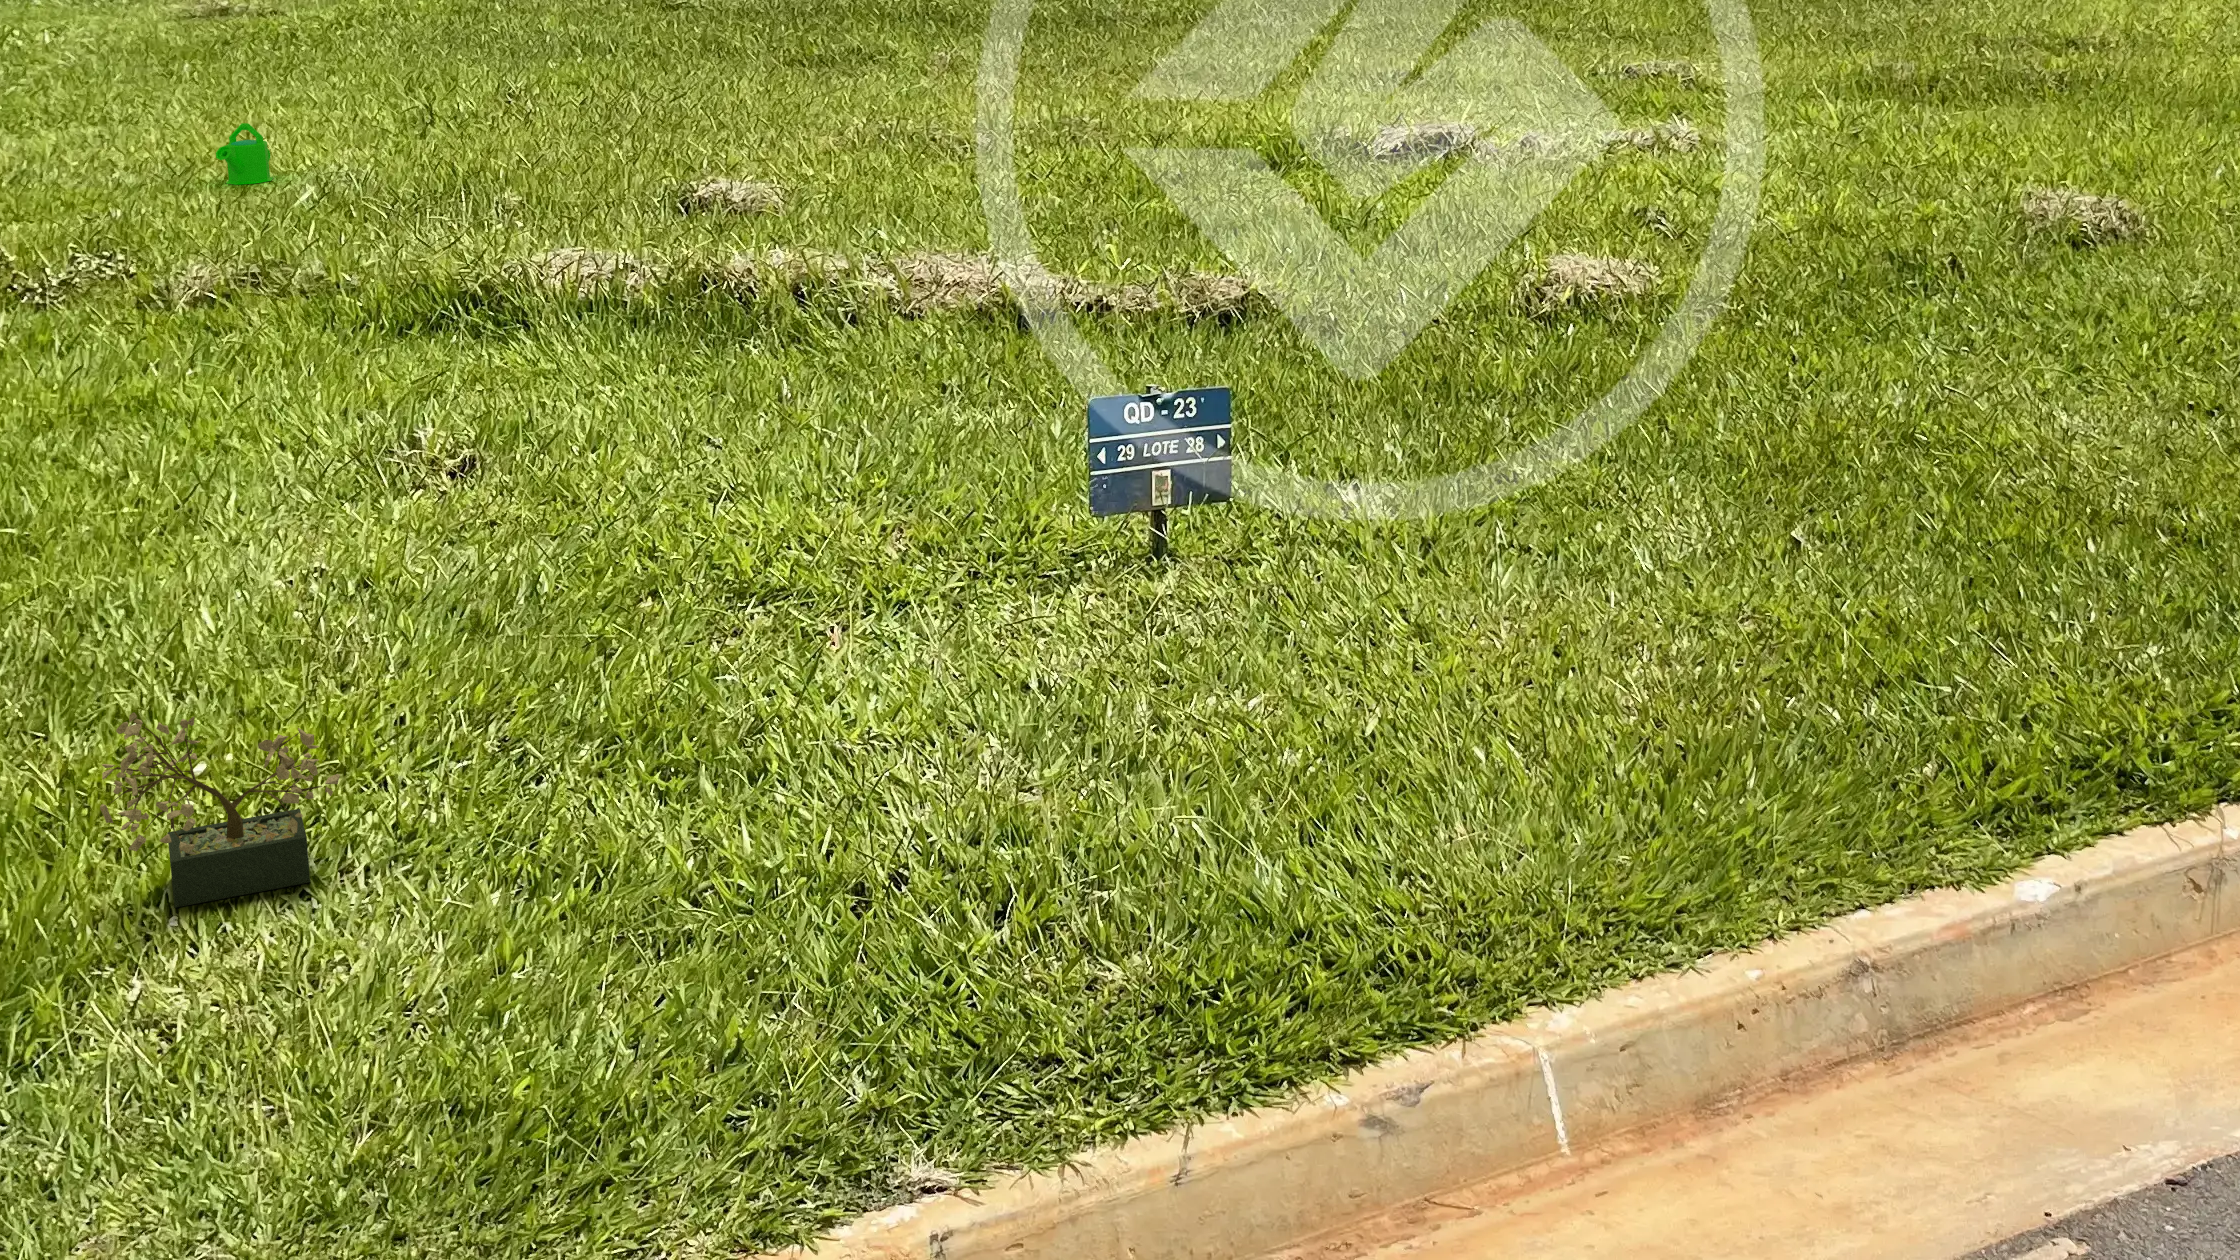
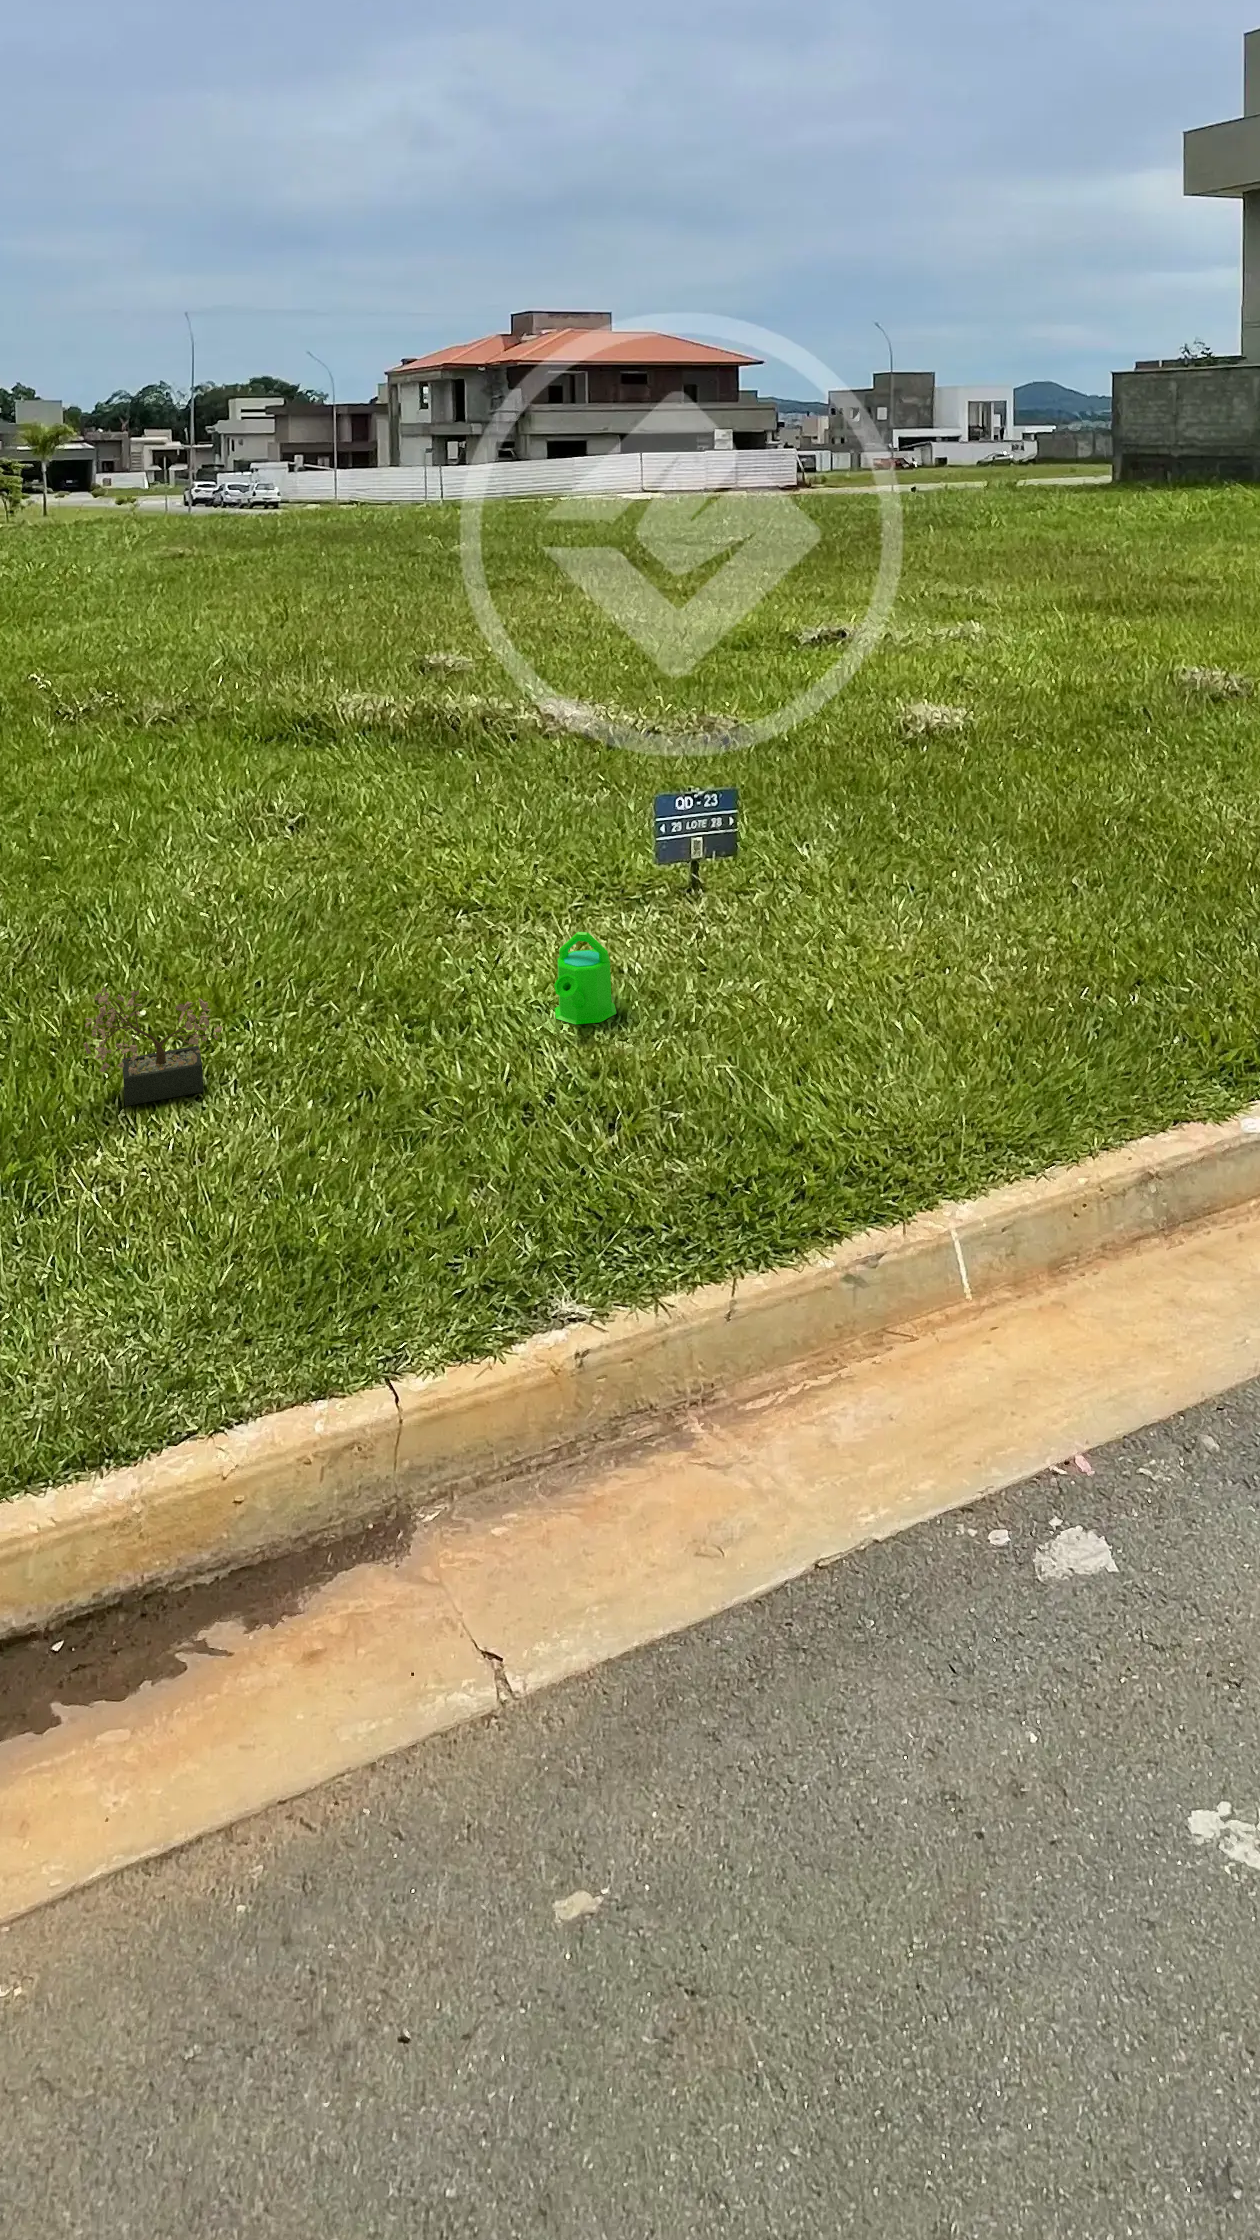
watering can: present [216,123,273,185] -> present [554,932,616,1025]

